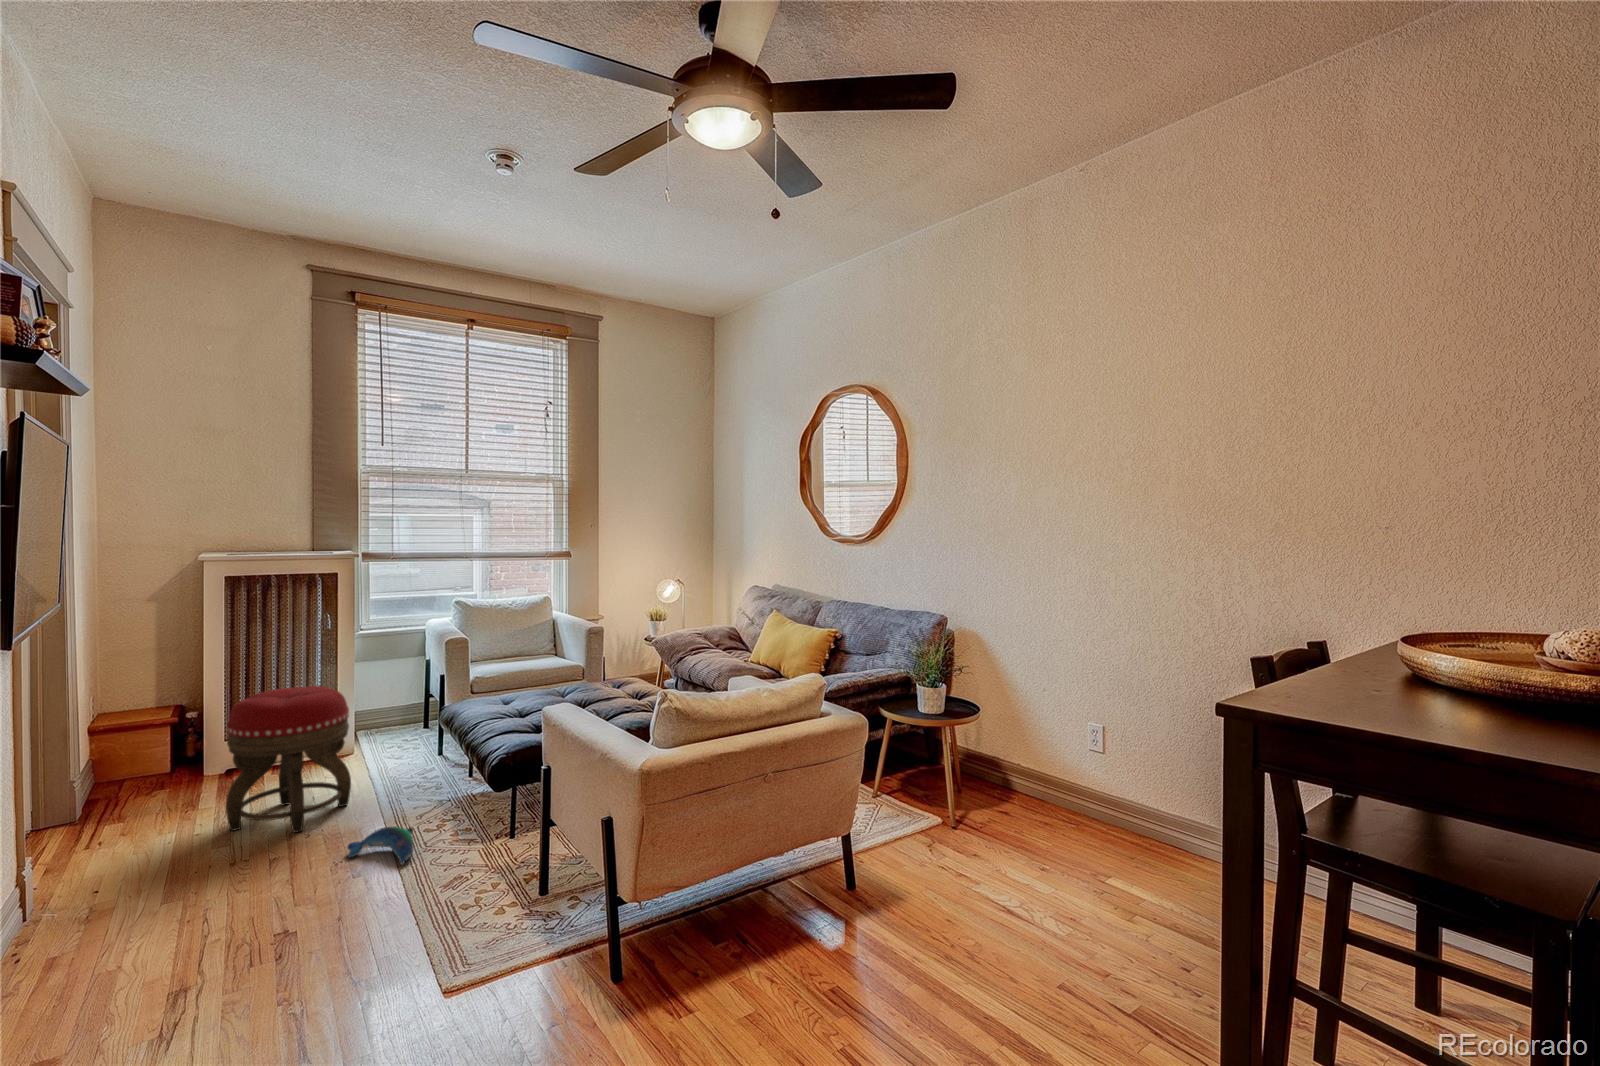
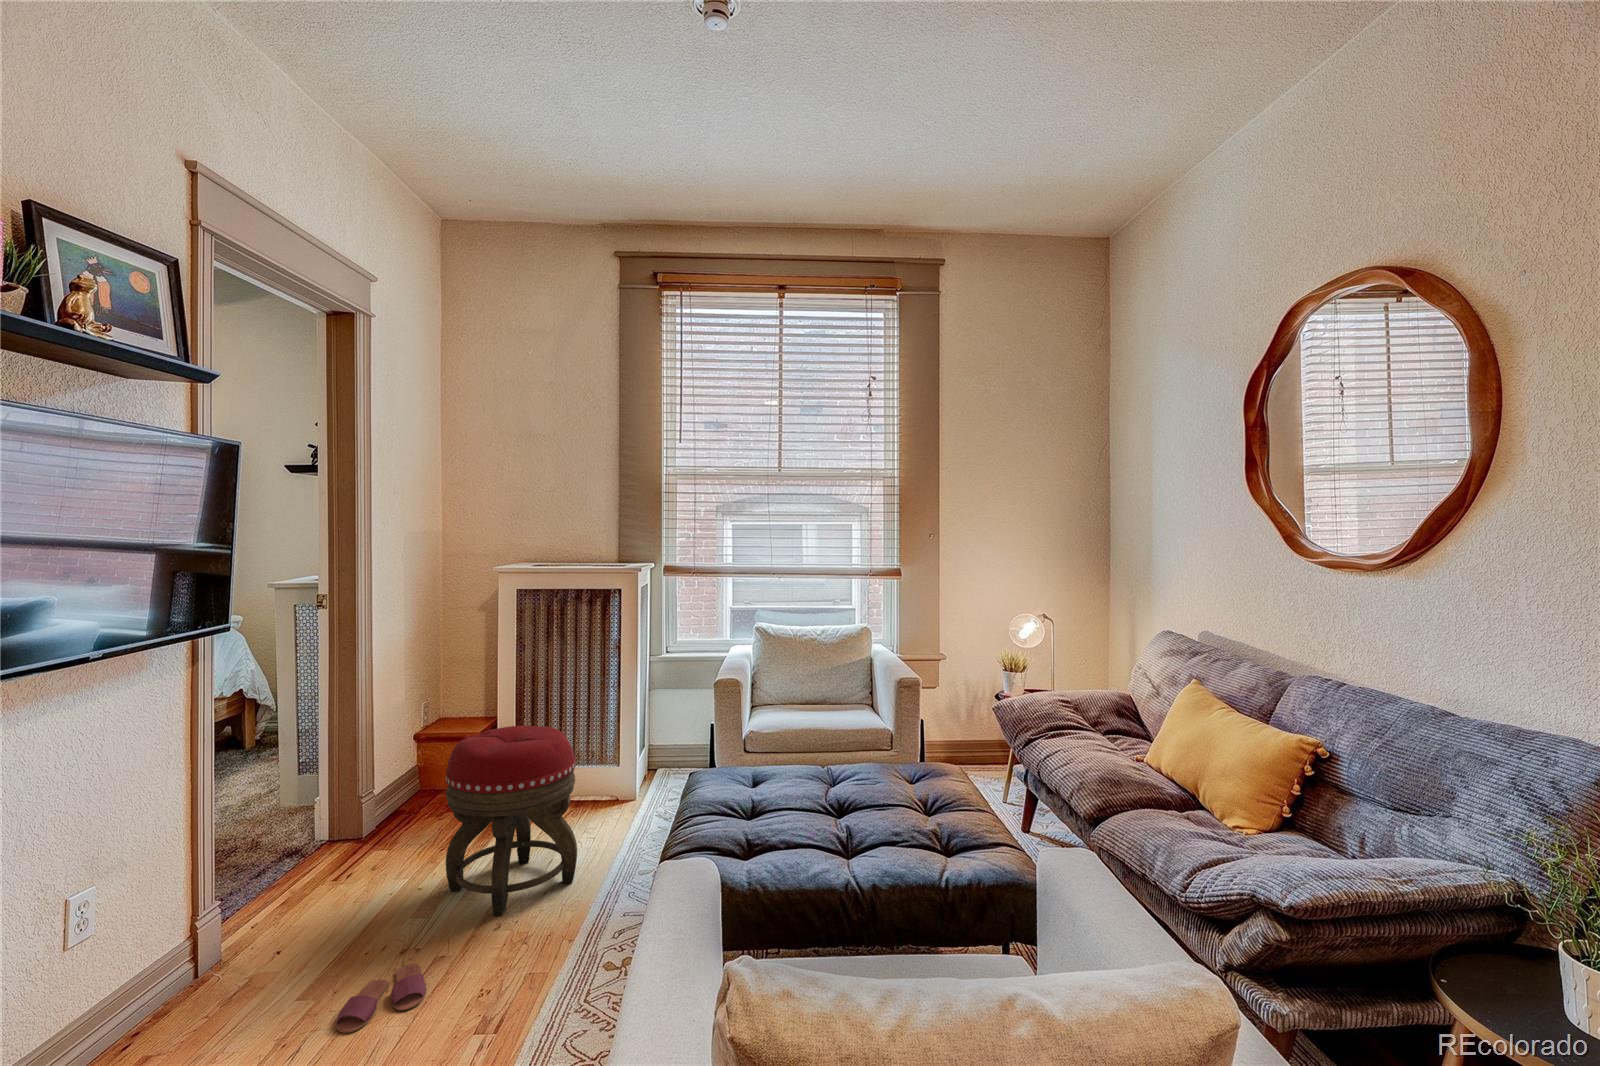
plush toy: present [347,827,414,865] -> none [501,954,577,1031]
slippers: none [219,865,286,905] -> present [336,964,426,1033]

